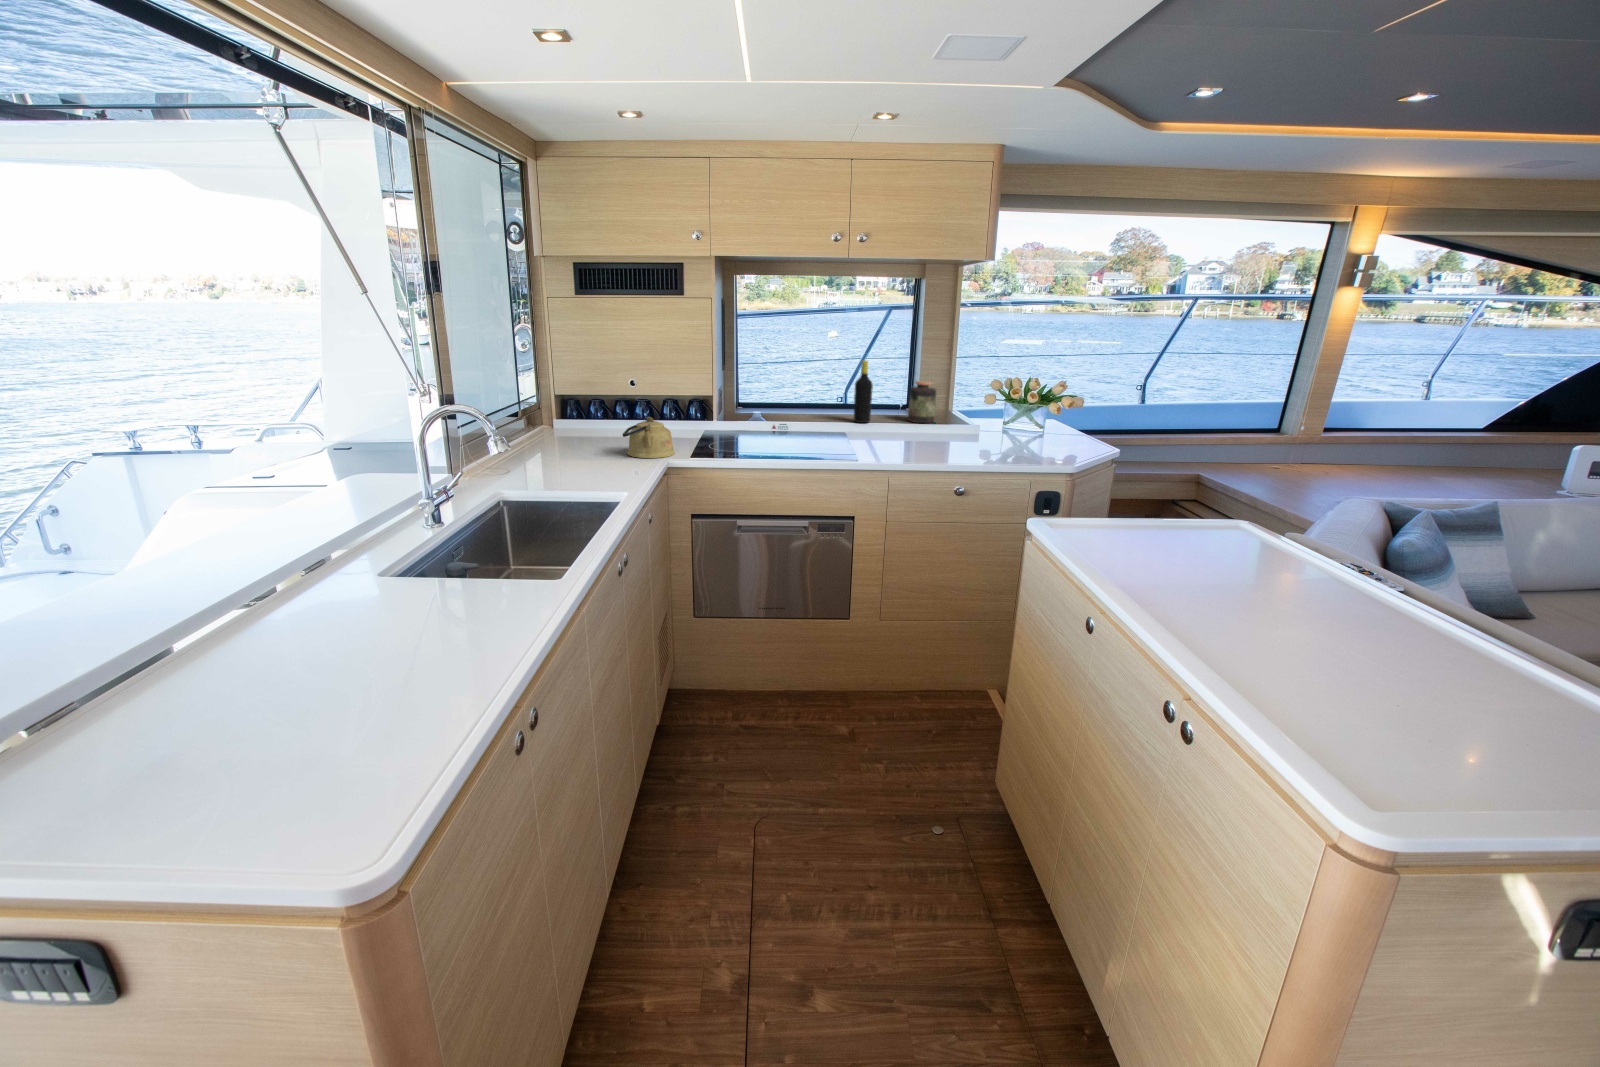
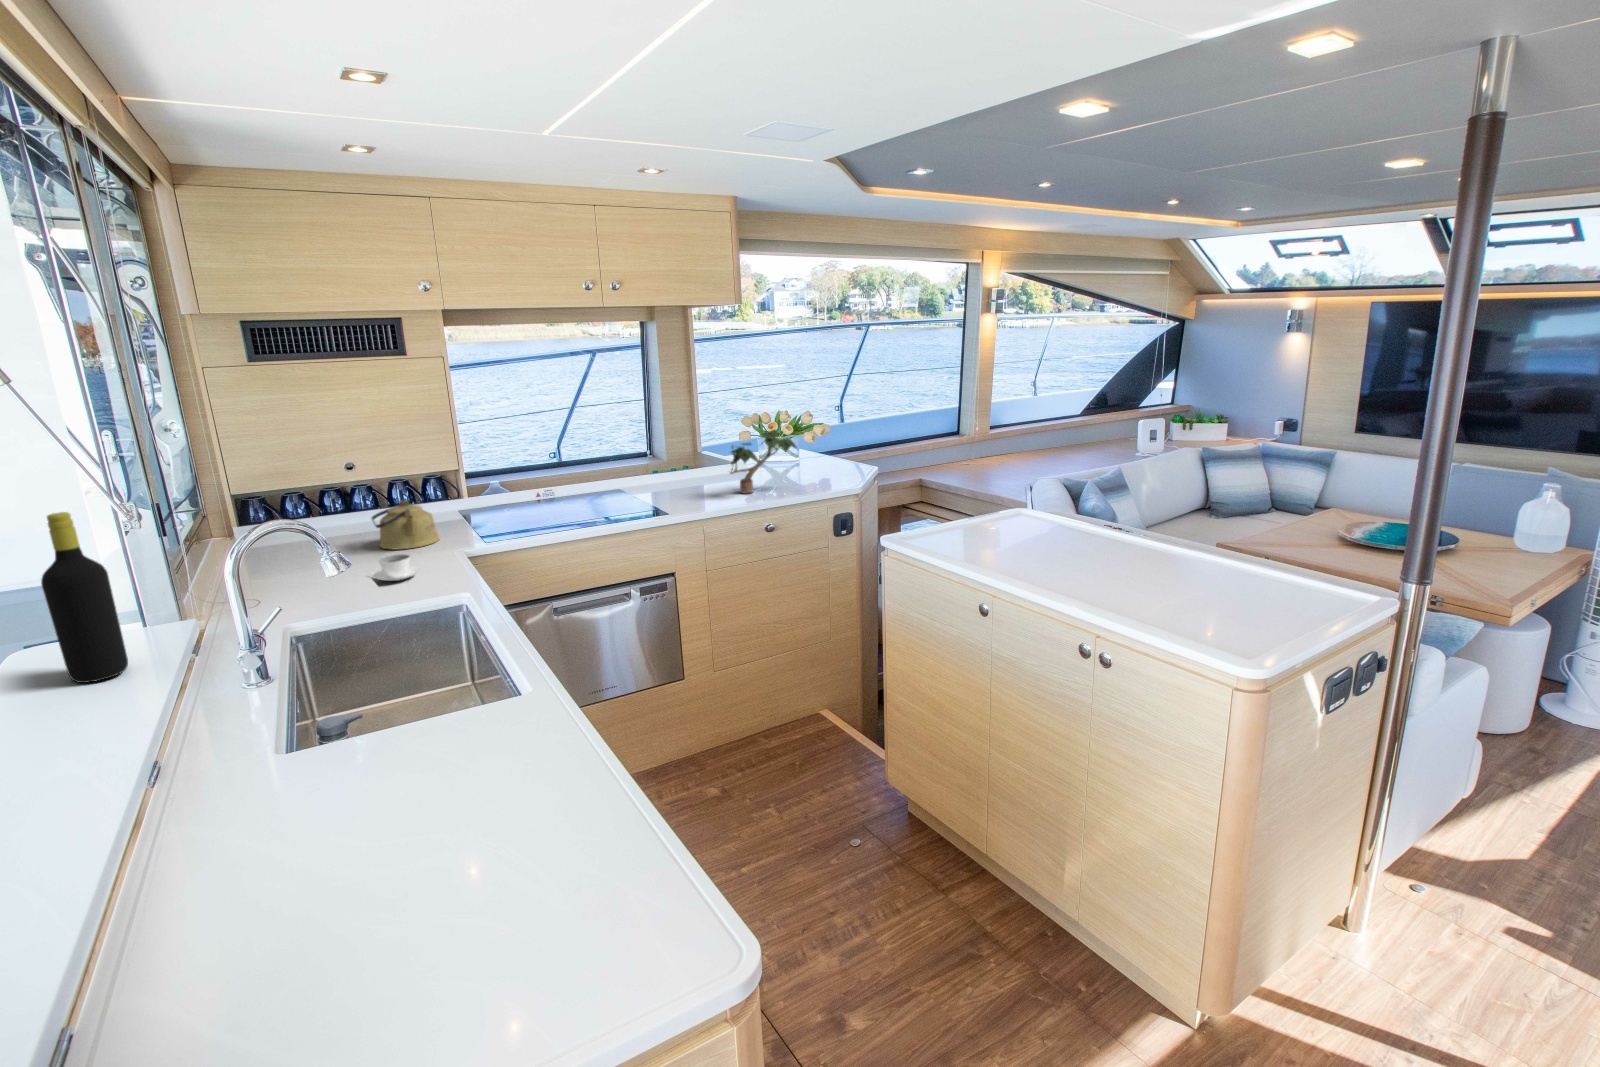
bottle: present [854,360,873,423] -> present [41,512,128,683]
jar: present [908,381,936,423] -> none [651,424,680,467]
potted plant: none [945,390,1039,457] -> present [730,429,797,493]
cup: none [590,459,628,481] -> present [373,554,420,581]

